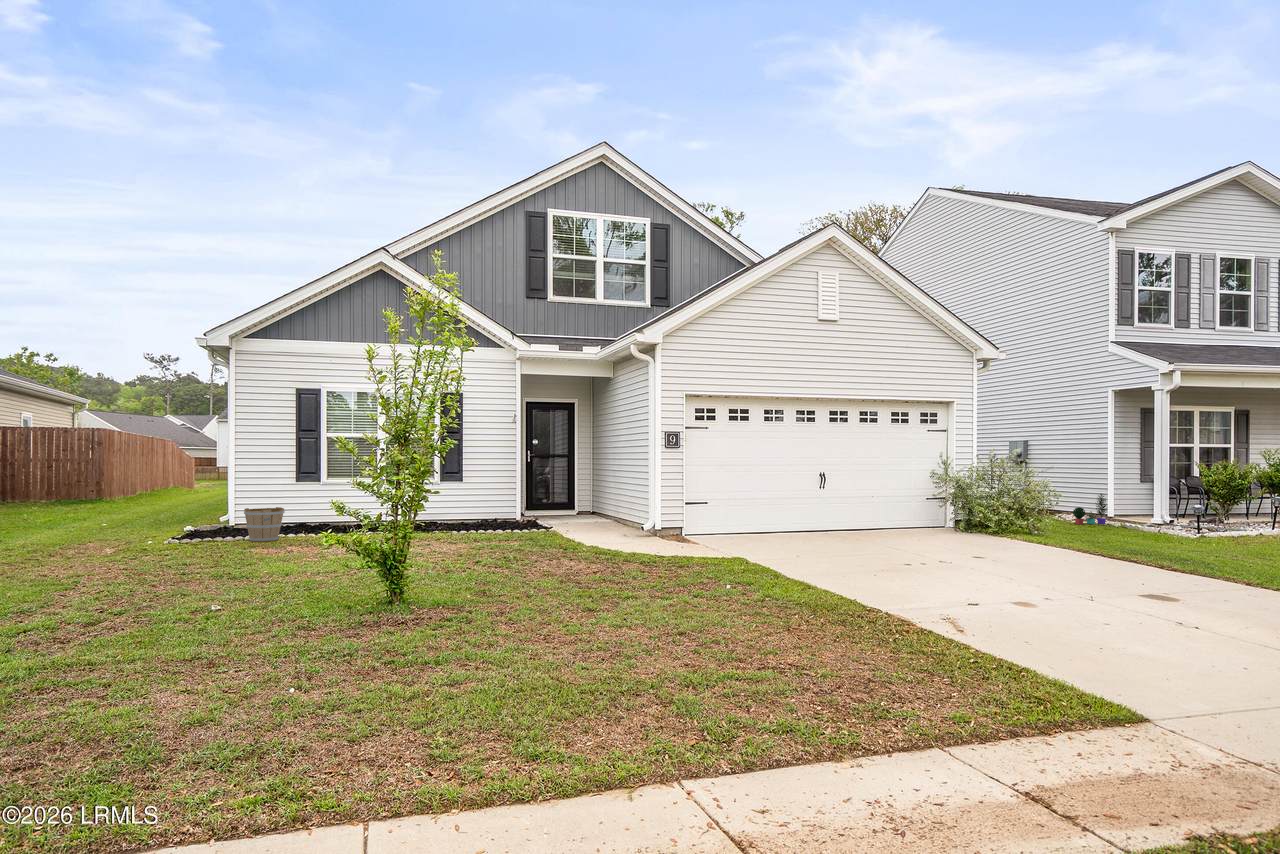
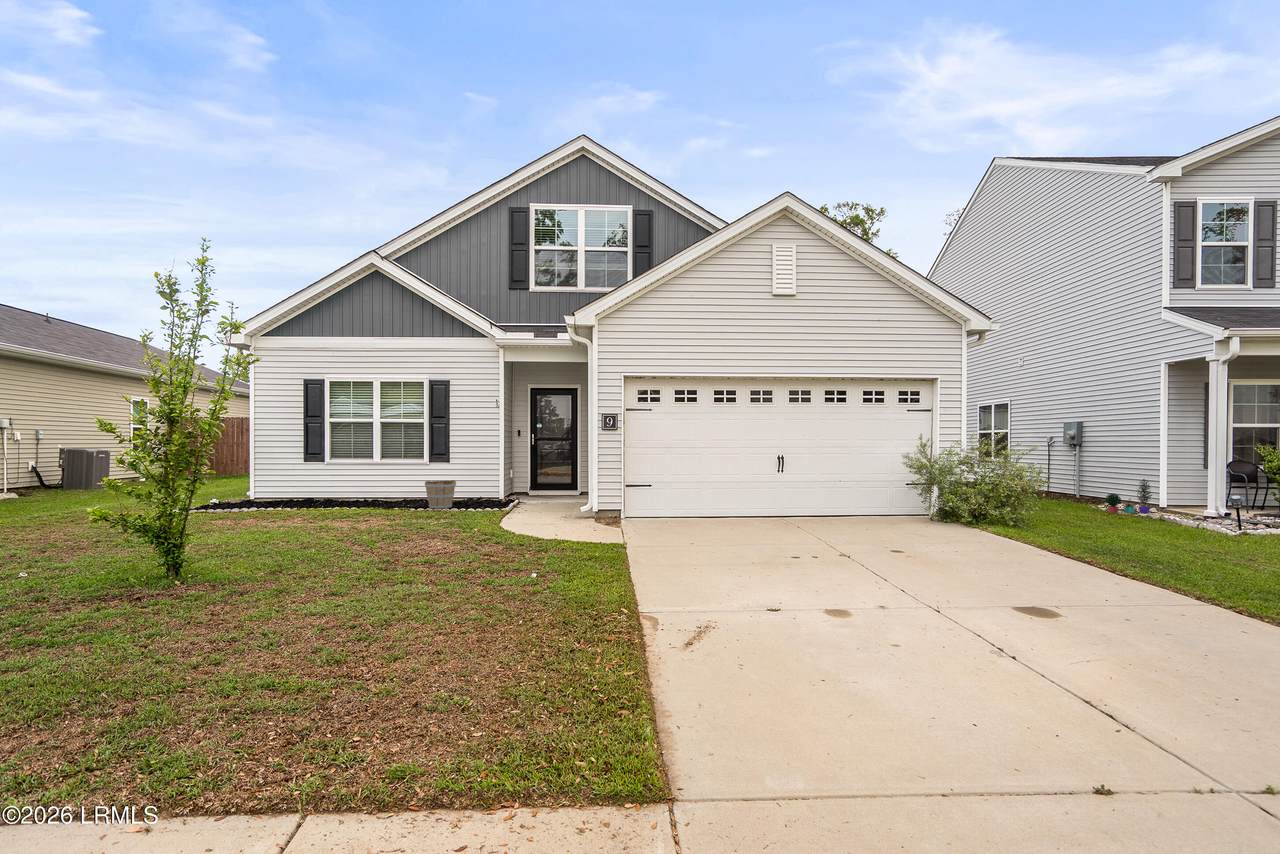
wooden bucket: present [244,507,285,542] -> present [425,480,456,509]

